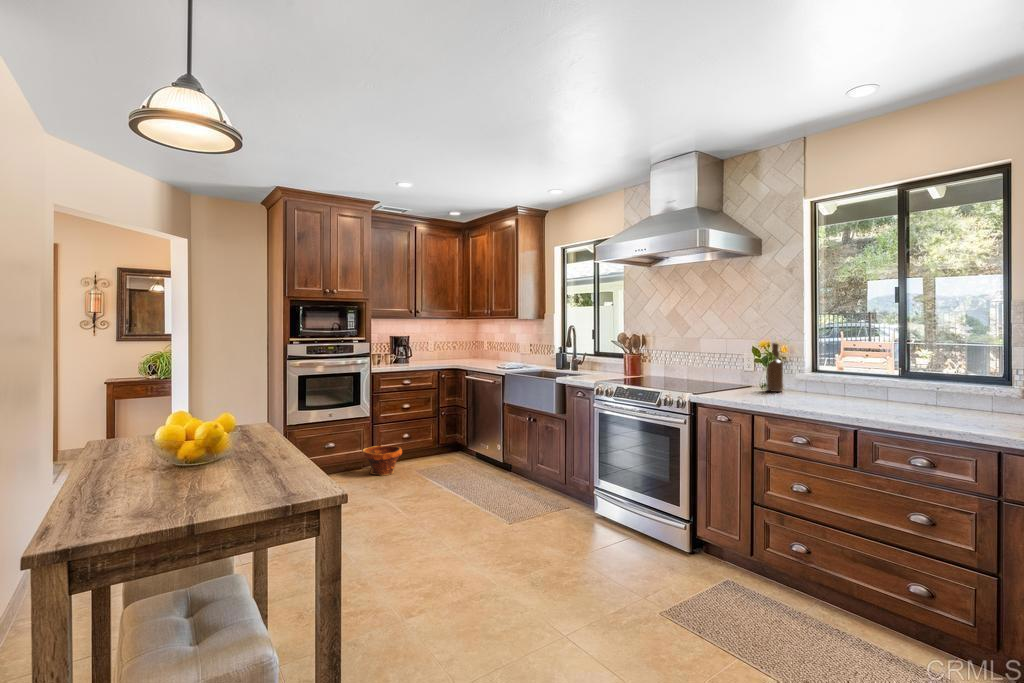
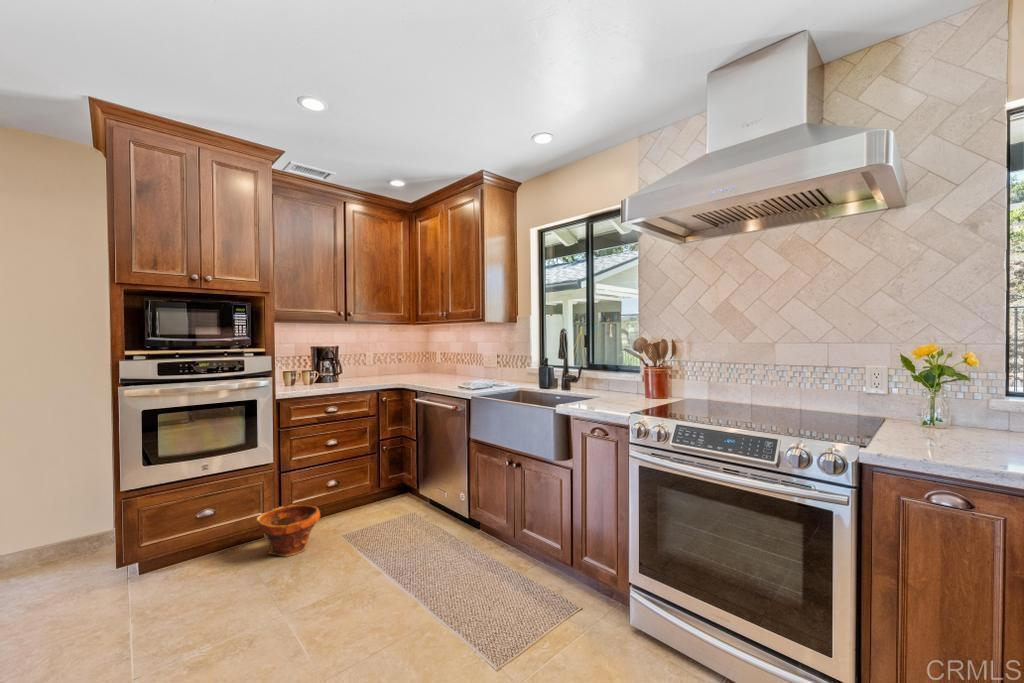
bottle: present [766,343,783,392] -> none [937,348,973,432]

